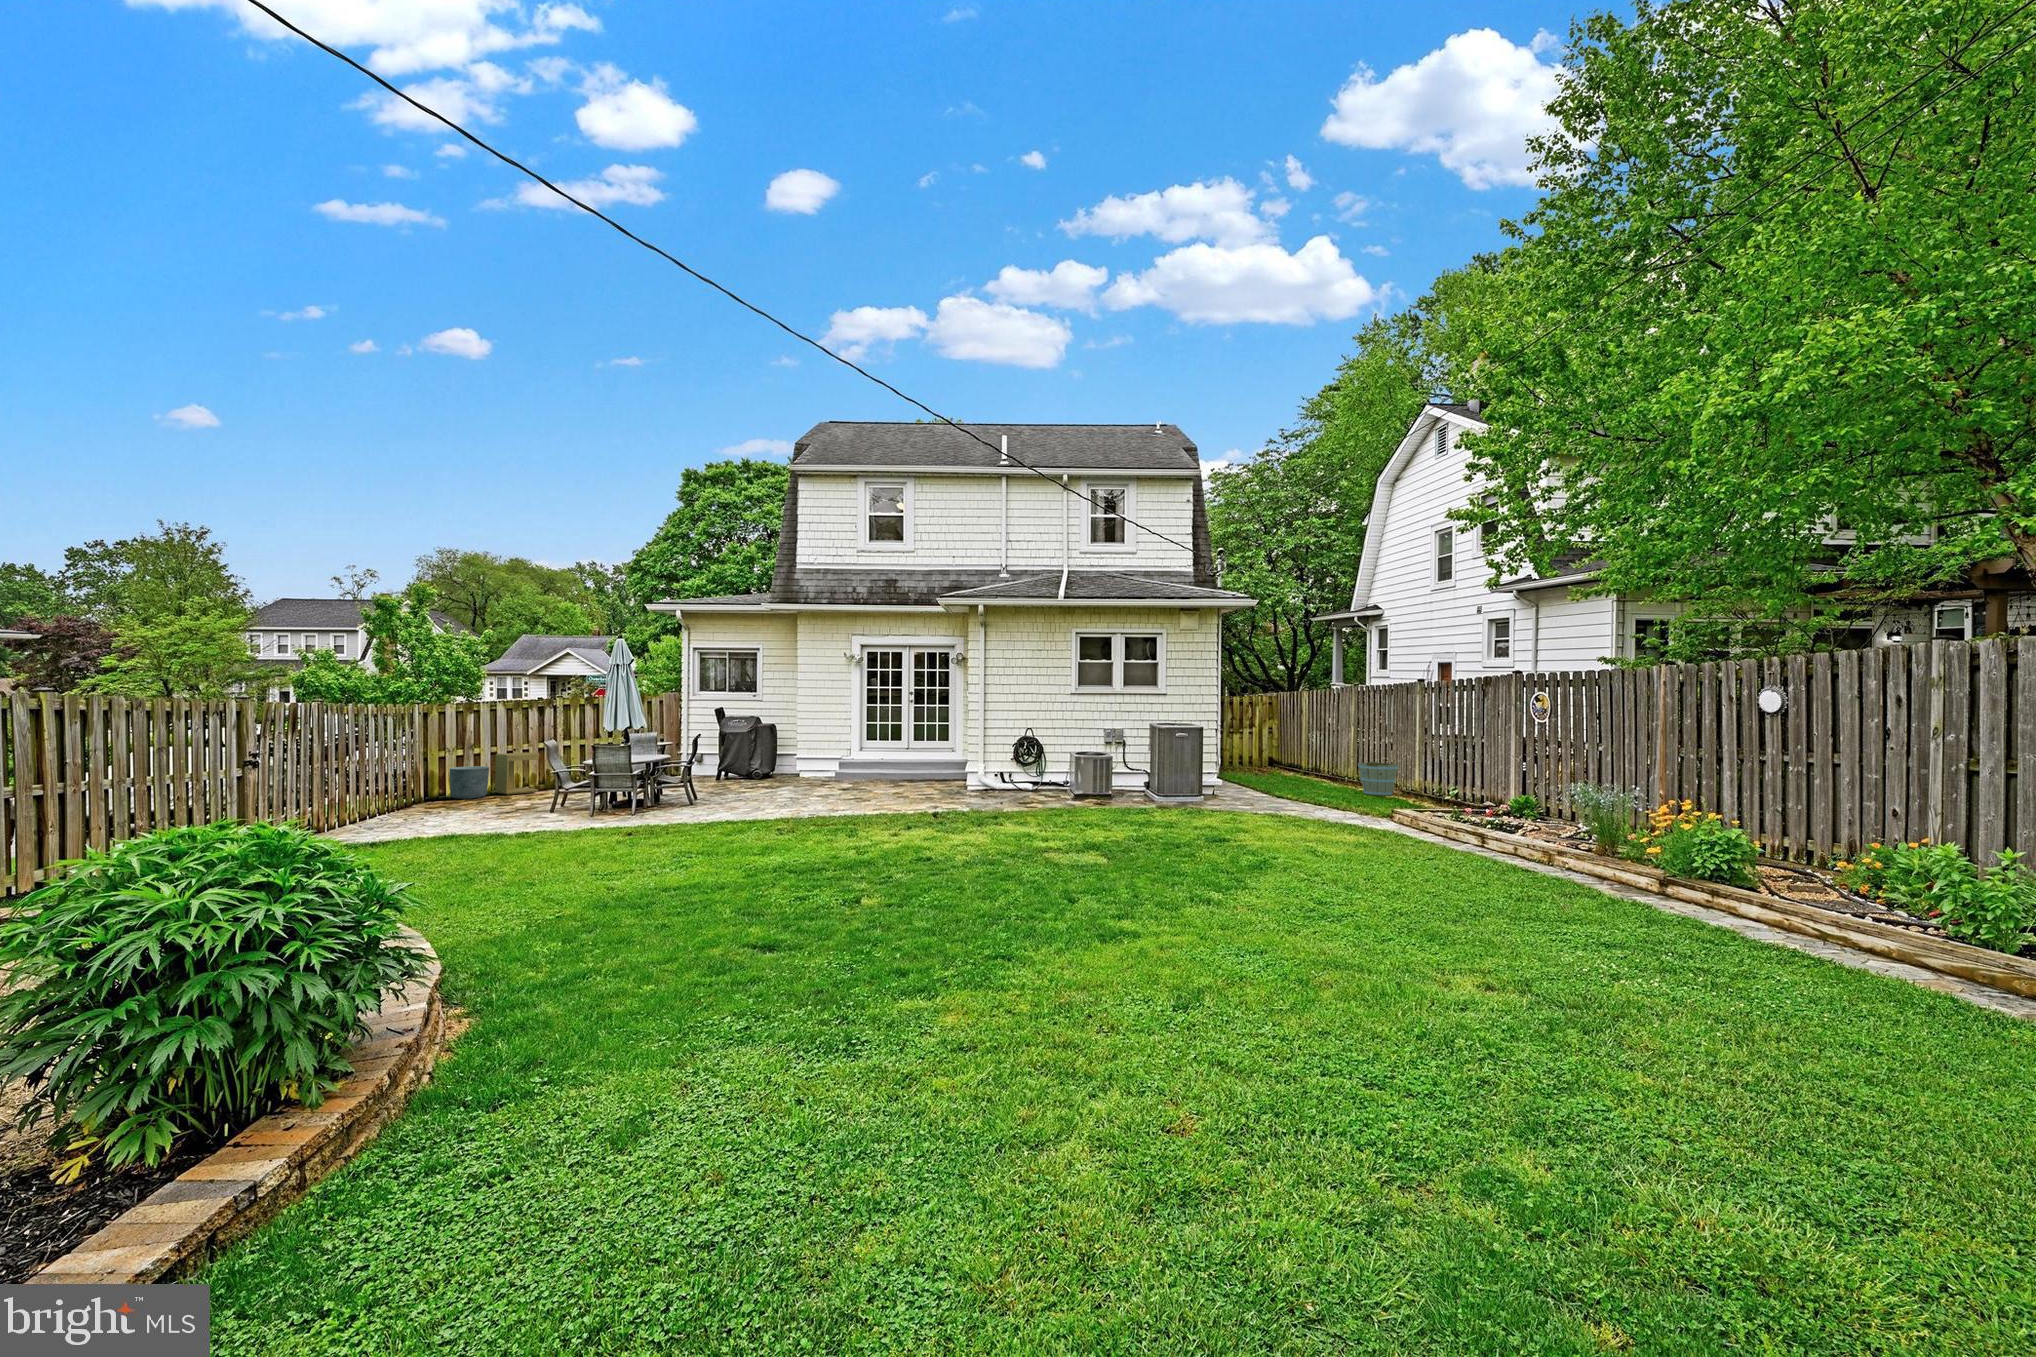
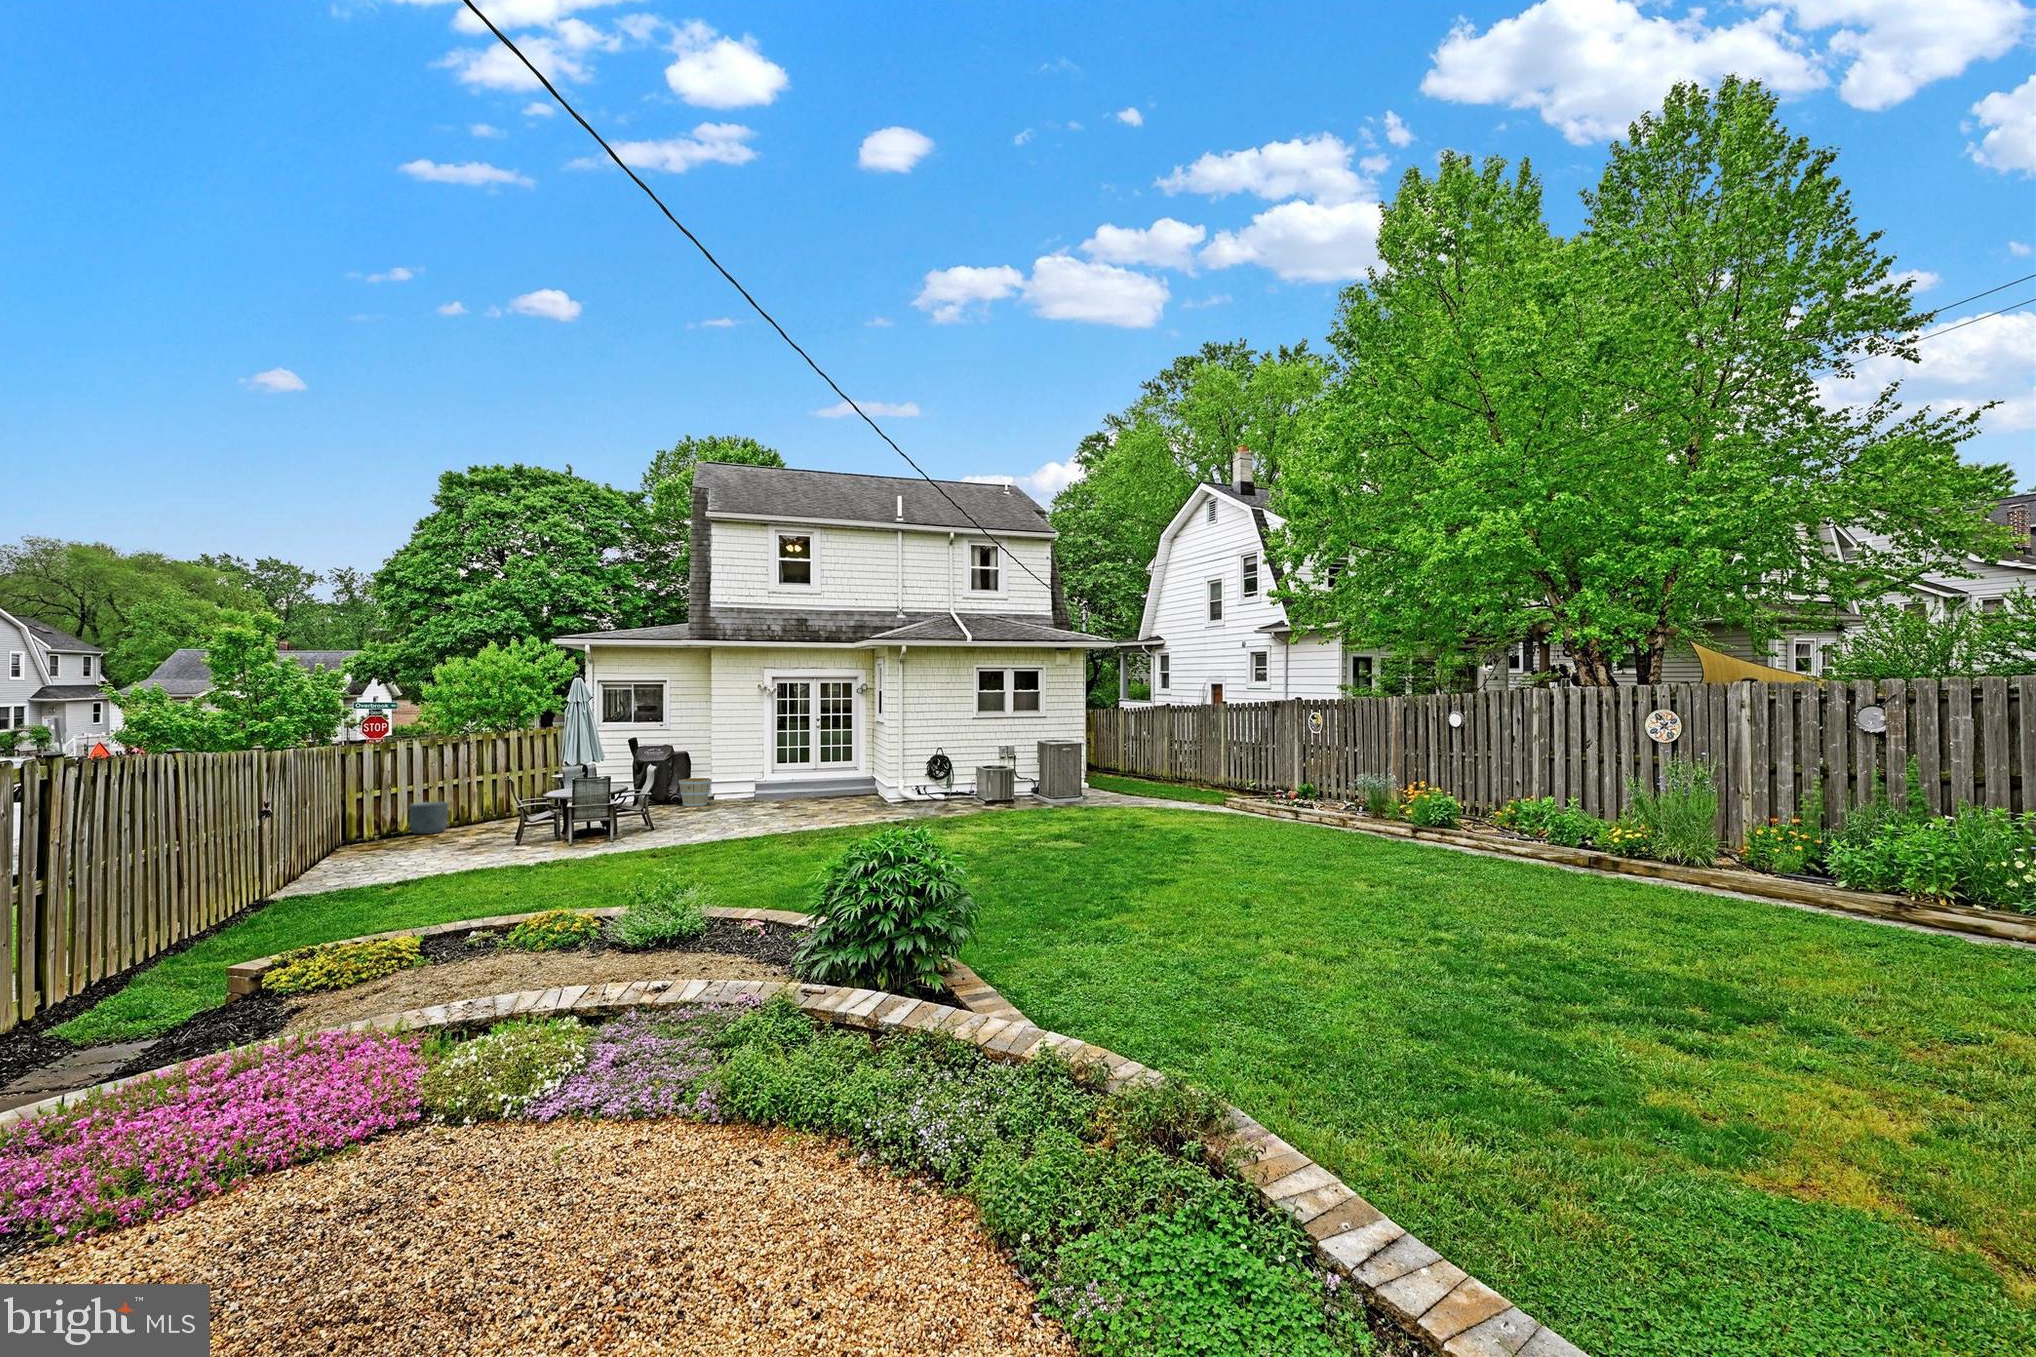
side table: present [495,752,540,795] -> none [446,786,491,828]
wooden bucket: present [1358,762,1398,796] -> present [678,778,712,807]

